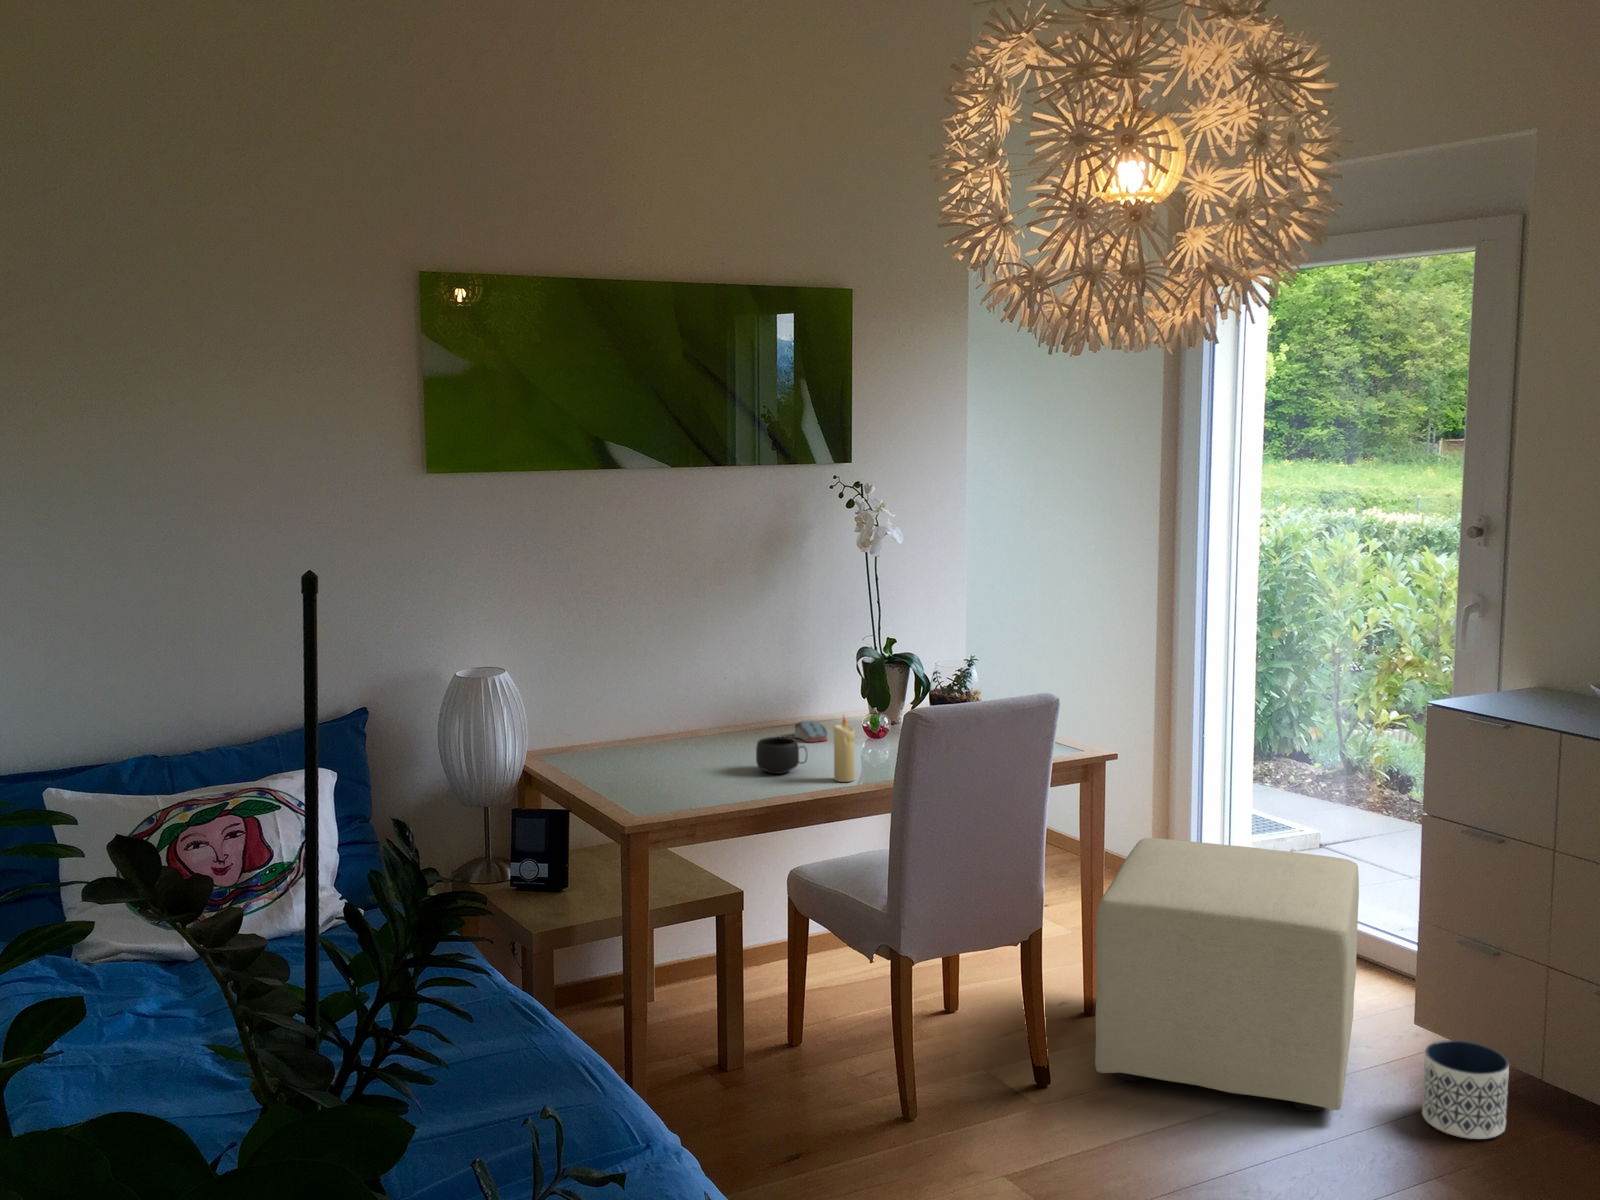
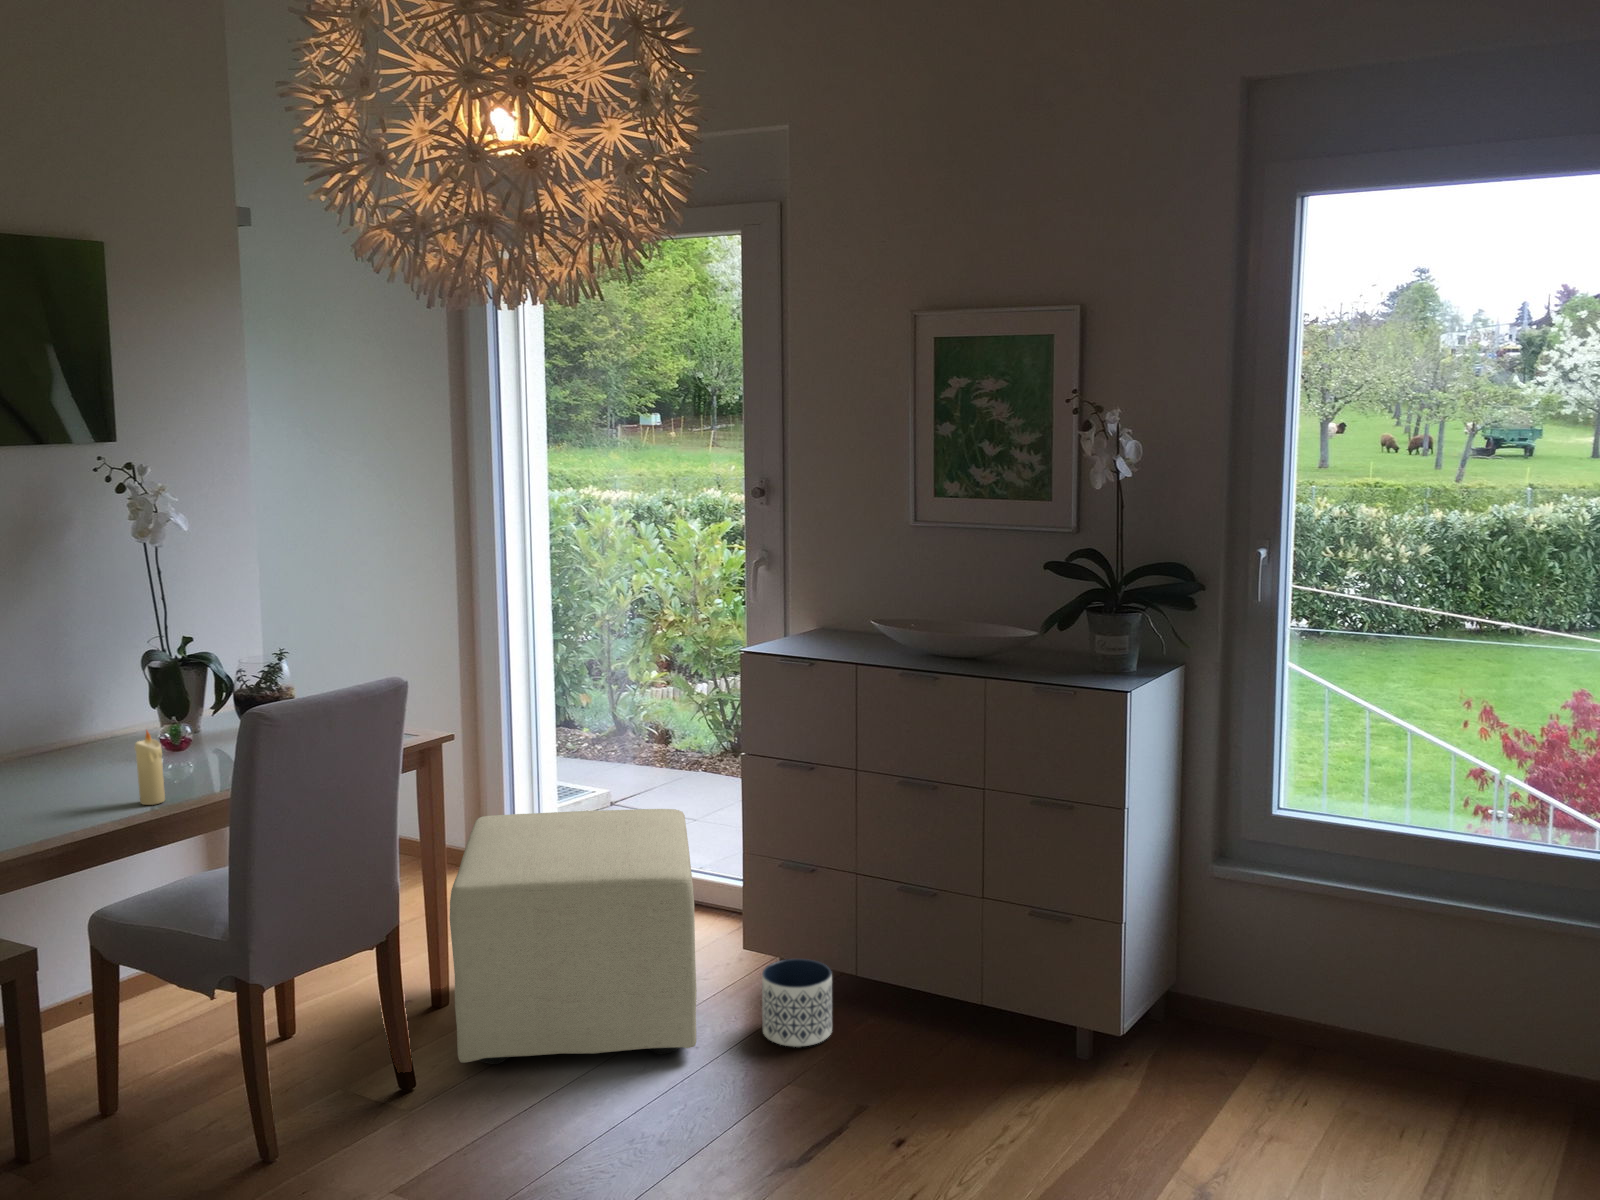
computer mouse: present [794,720,827,742] -> none [74,739,118,764]
mug: present [756,737,807,774] -> none [36,762,103,807]

